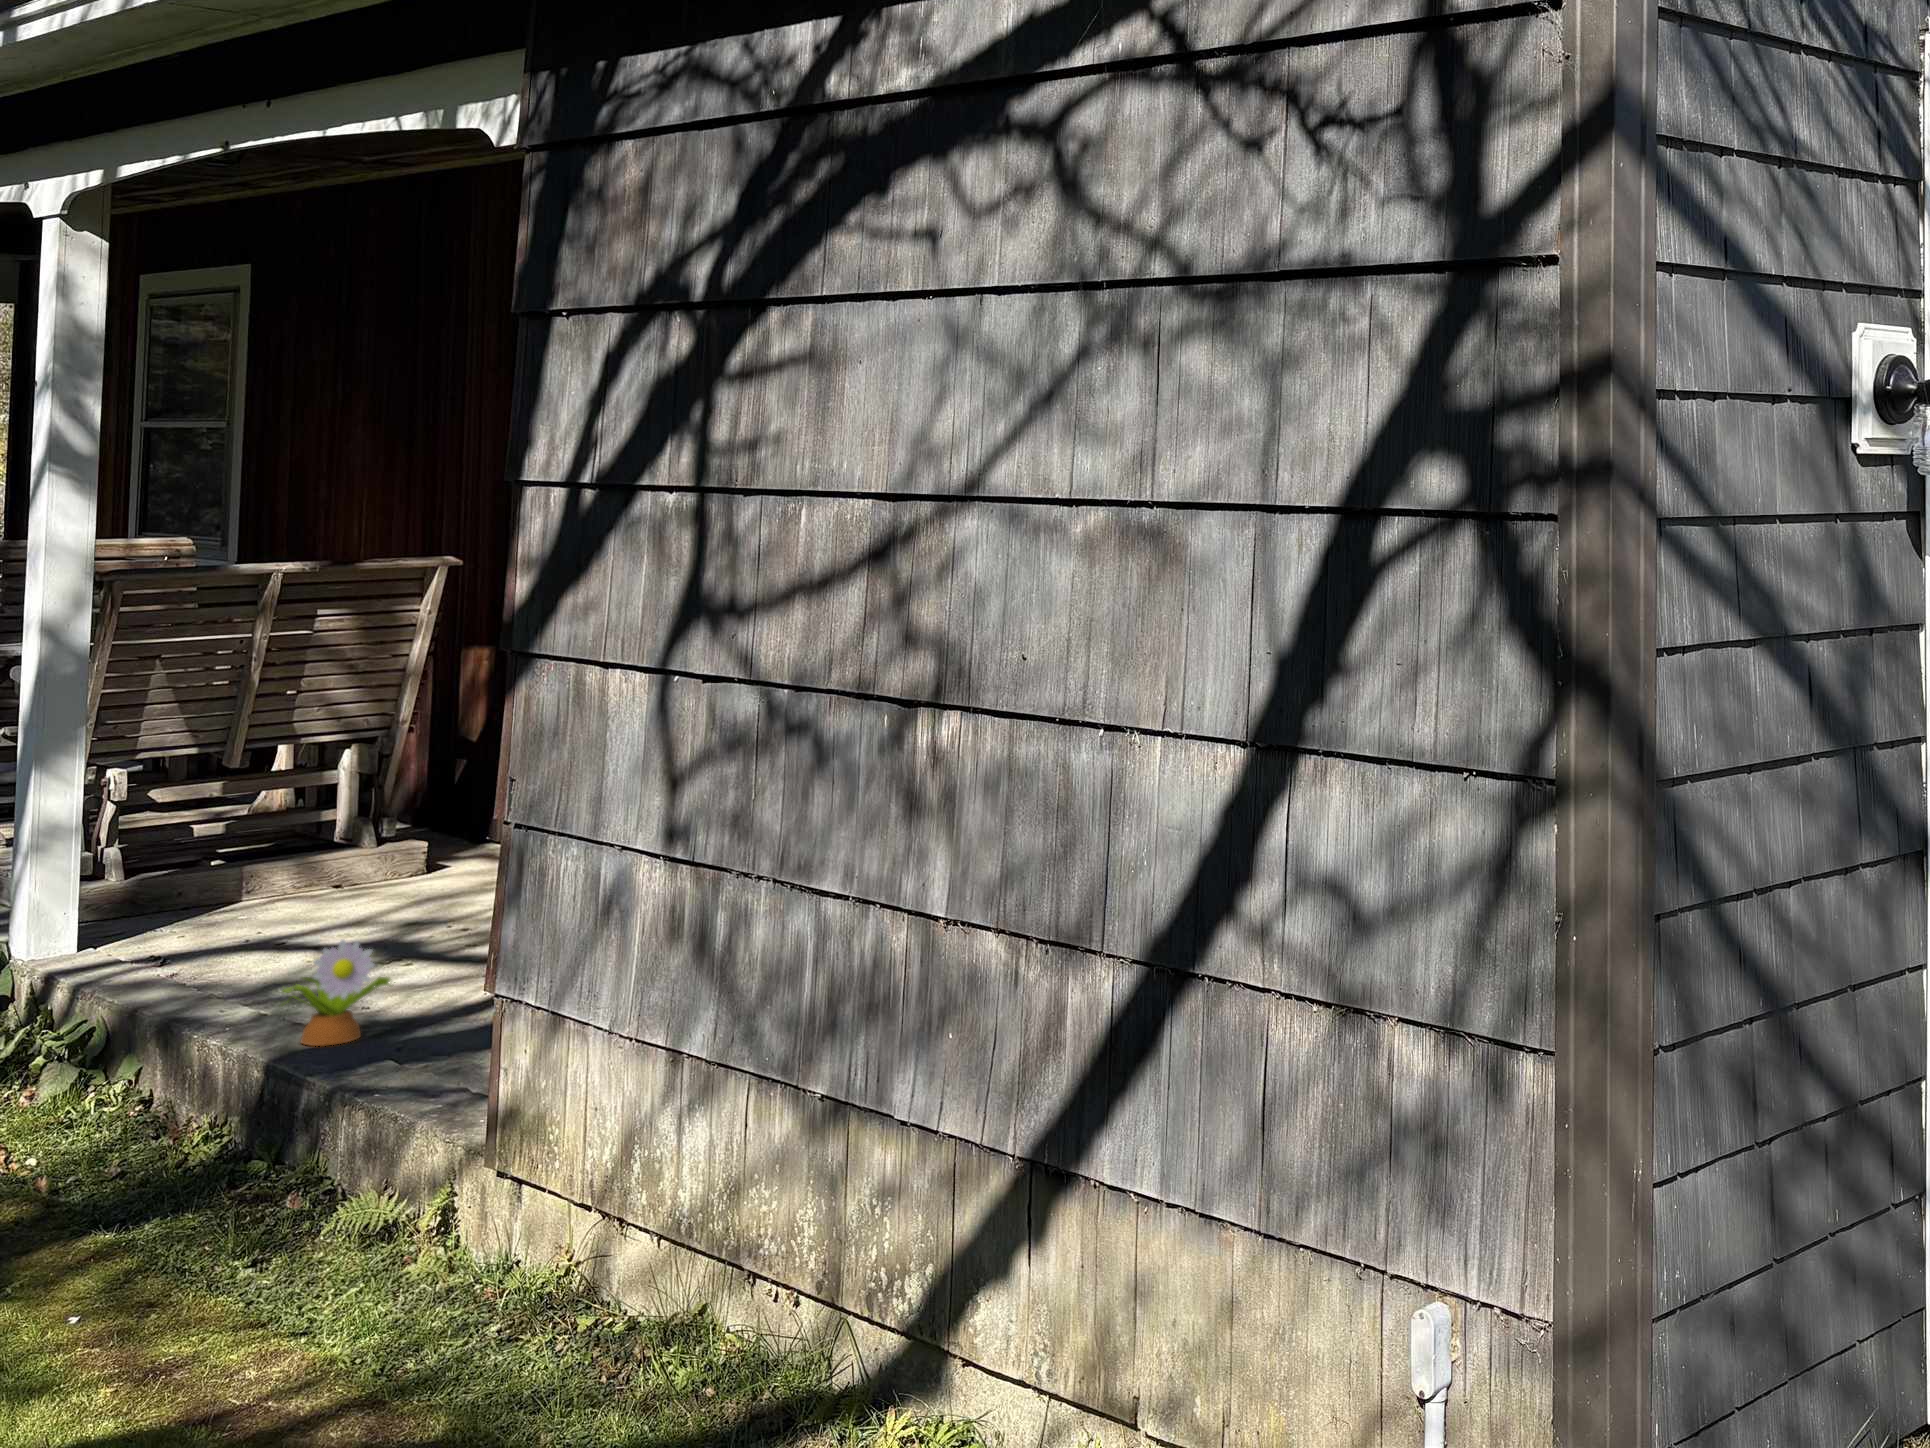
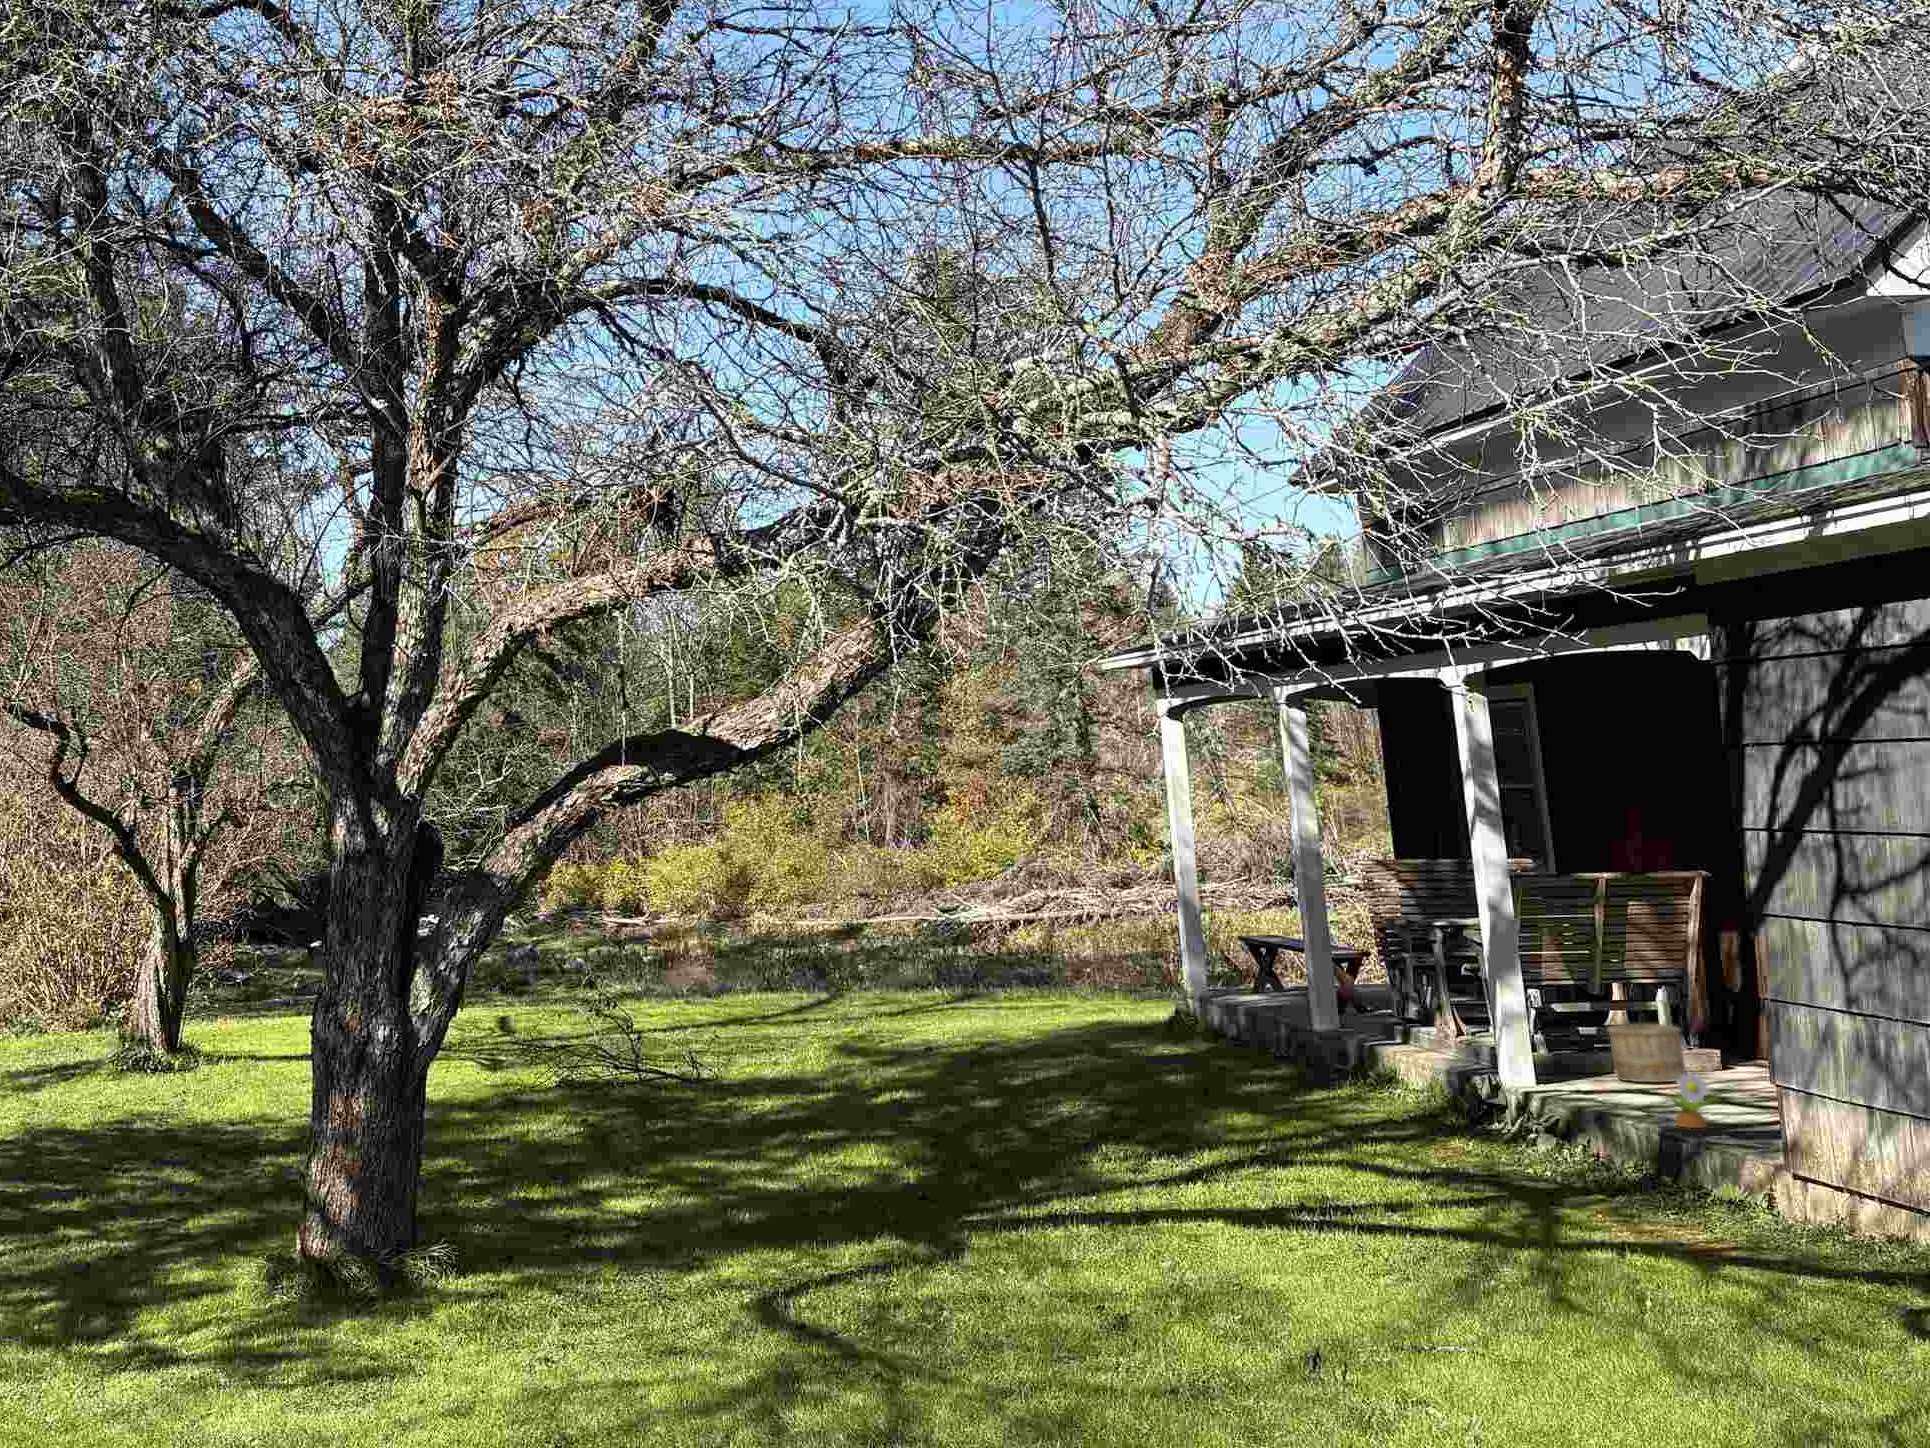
wooden bucket: none [233,817,365,925] -> present [1607,1024,1686,1082]

